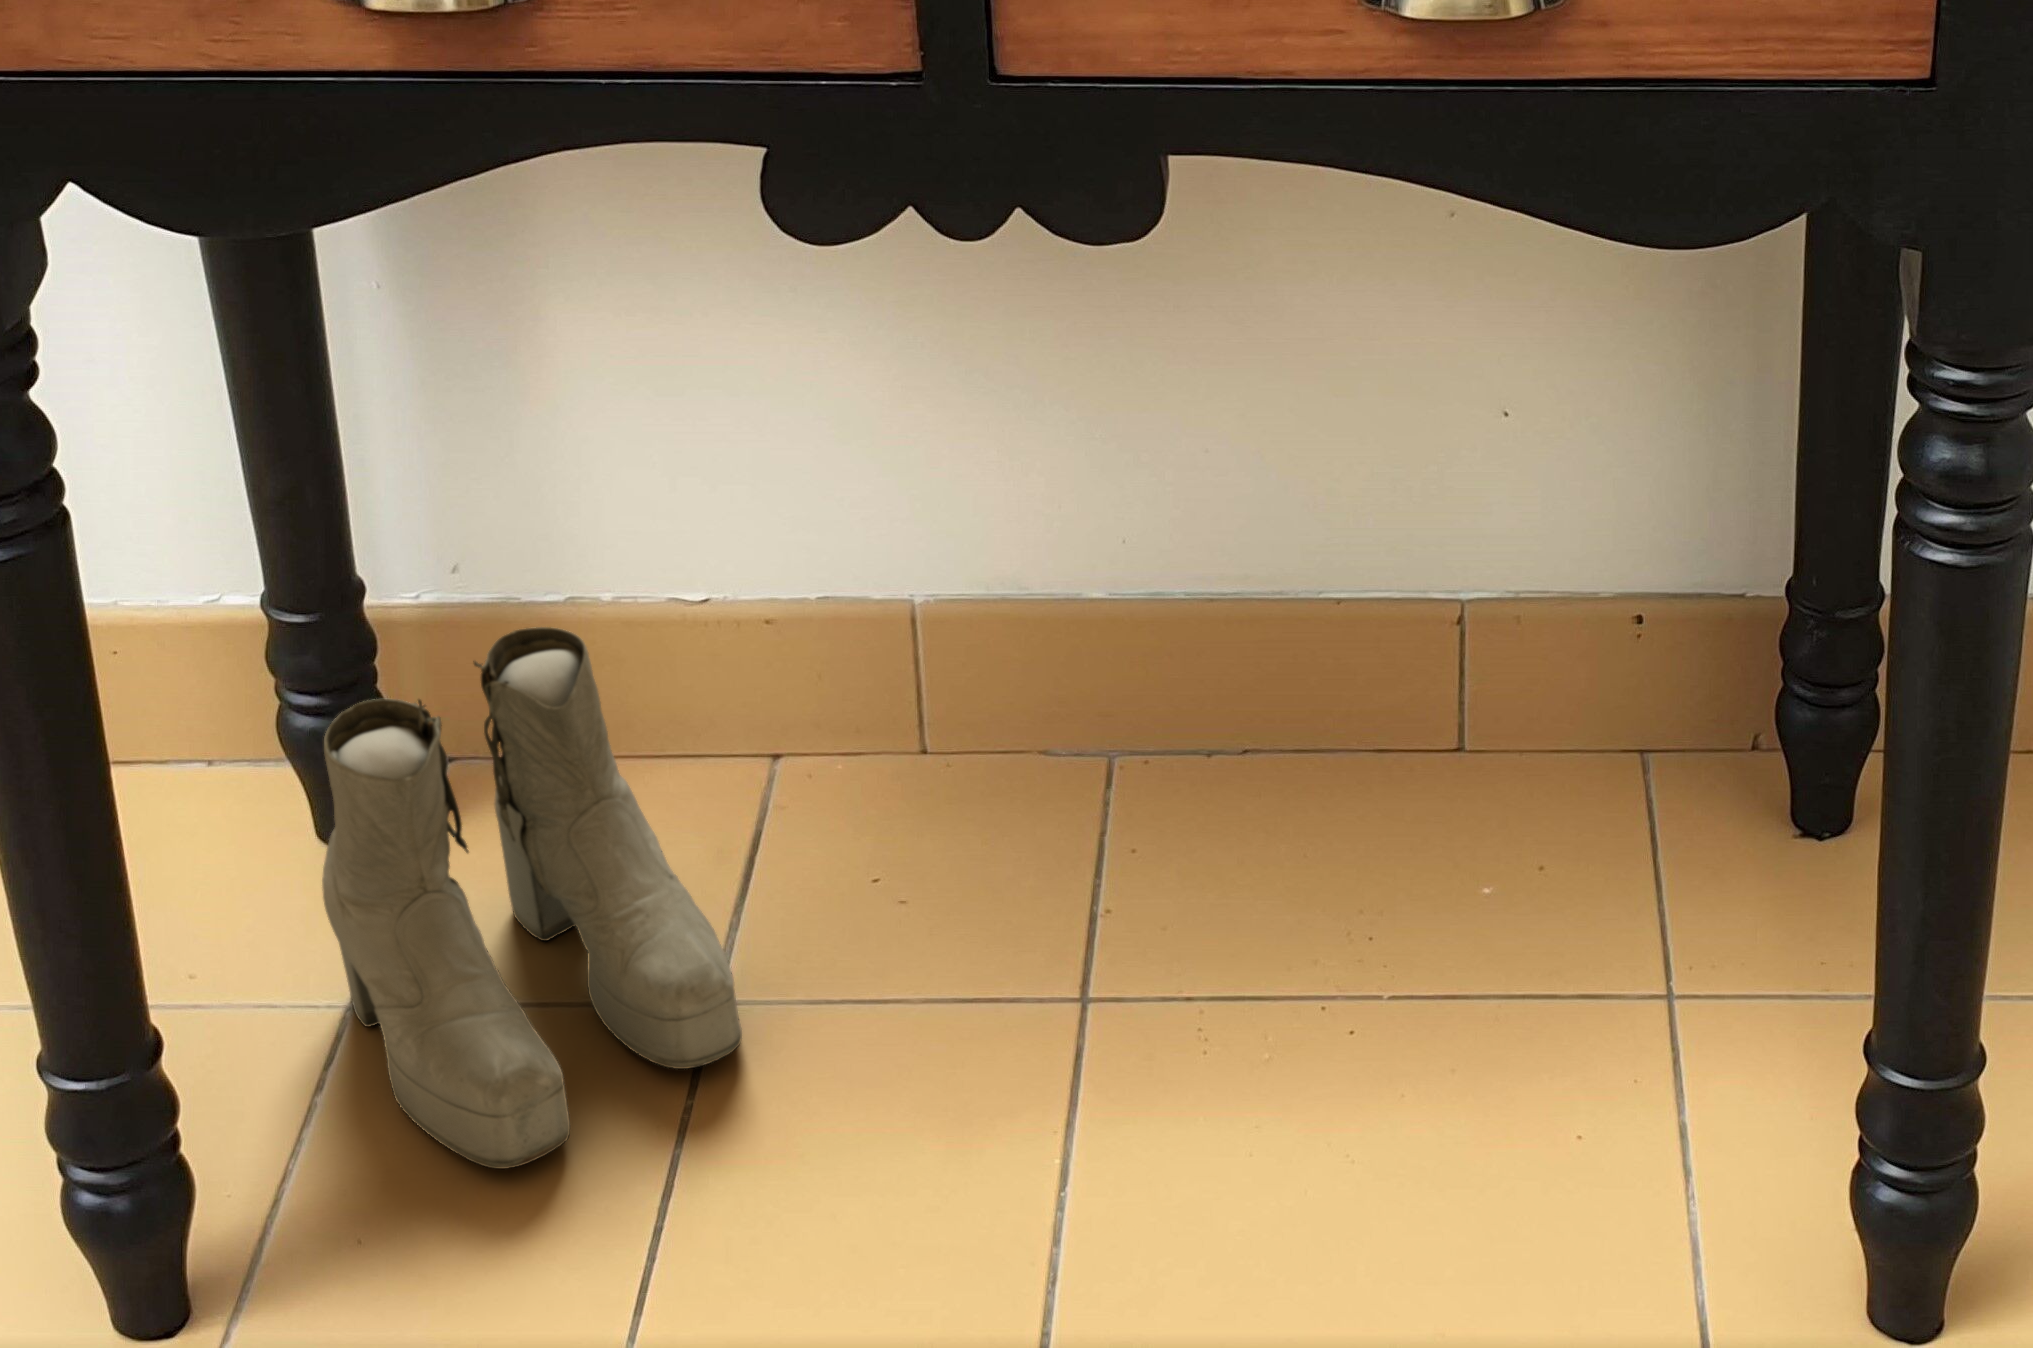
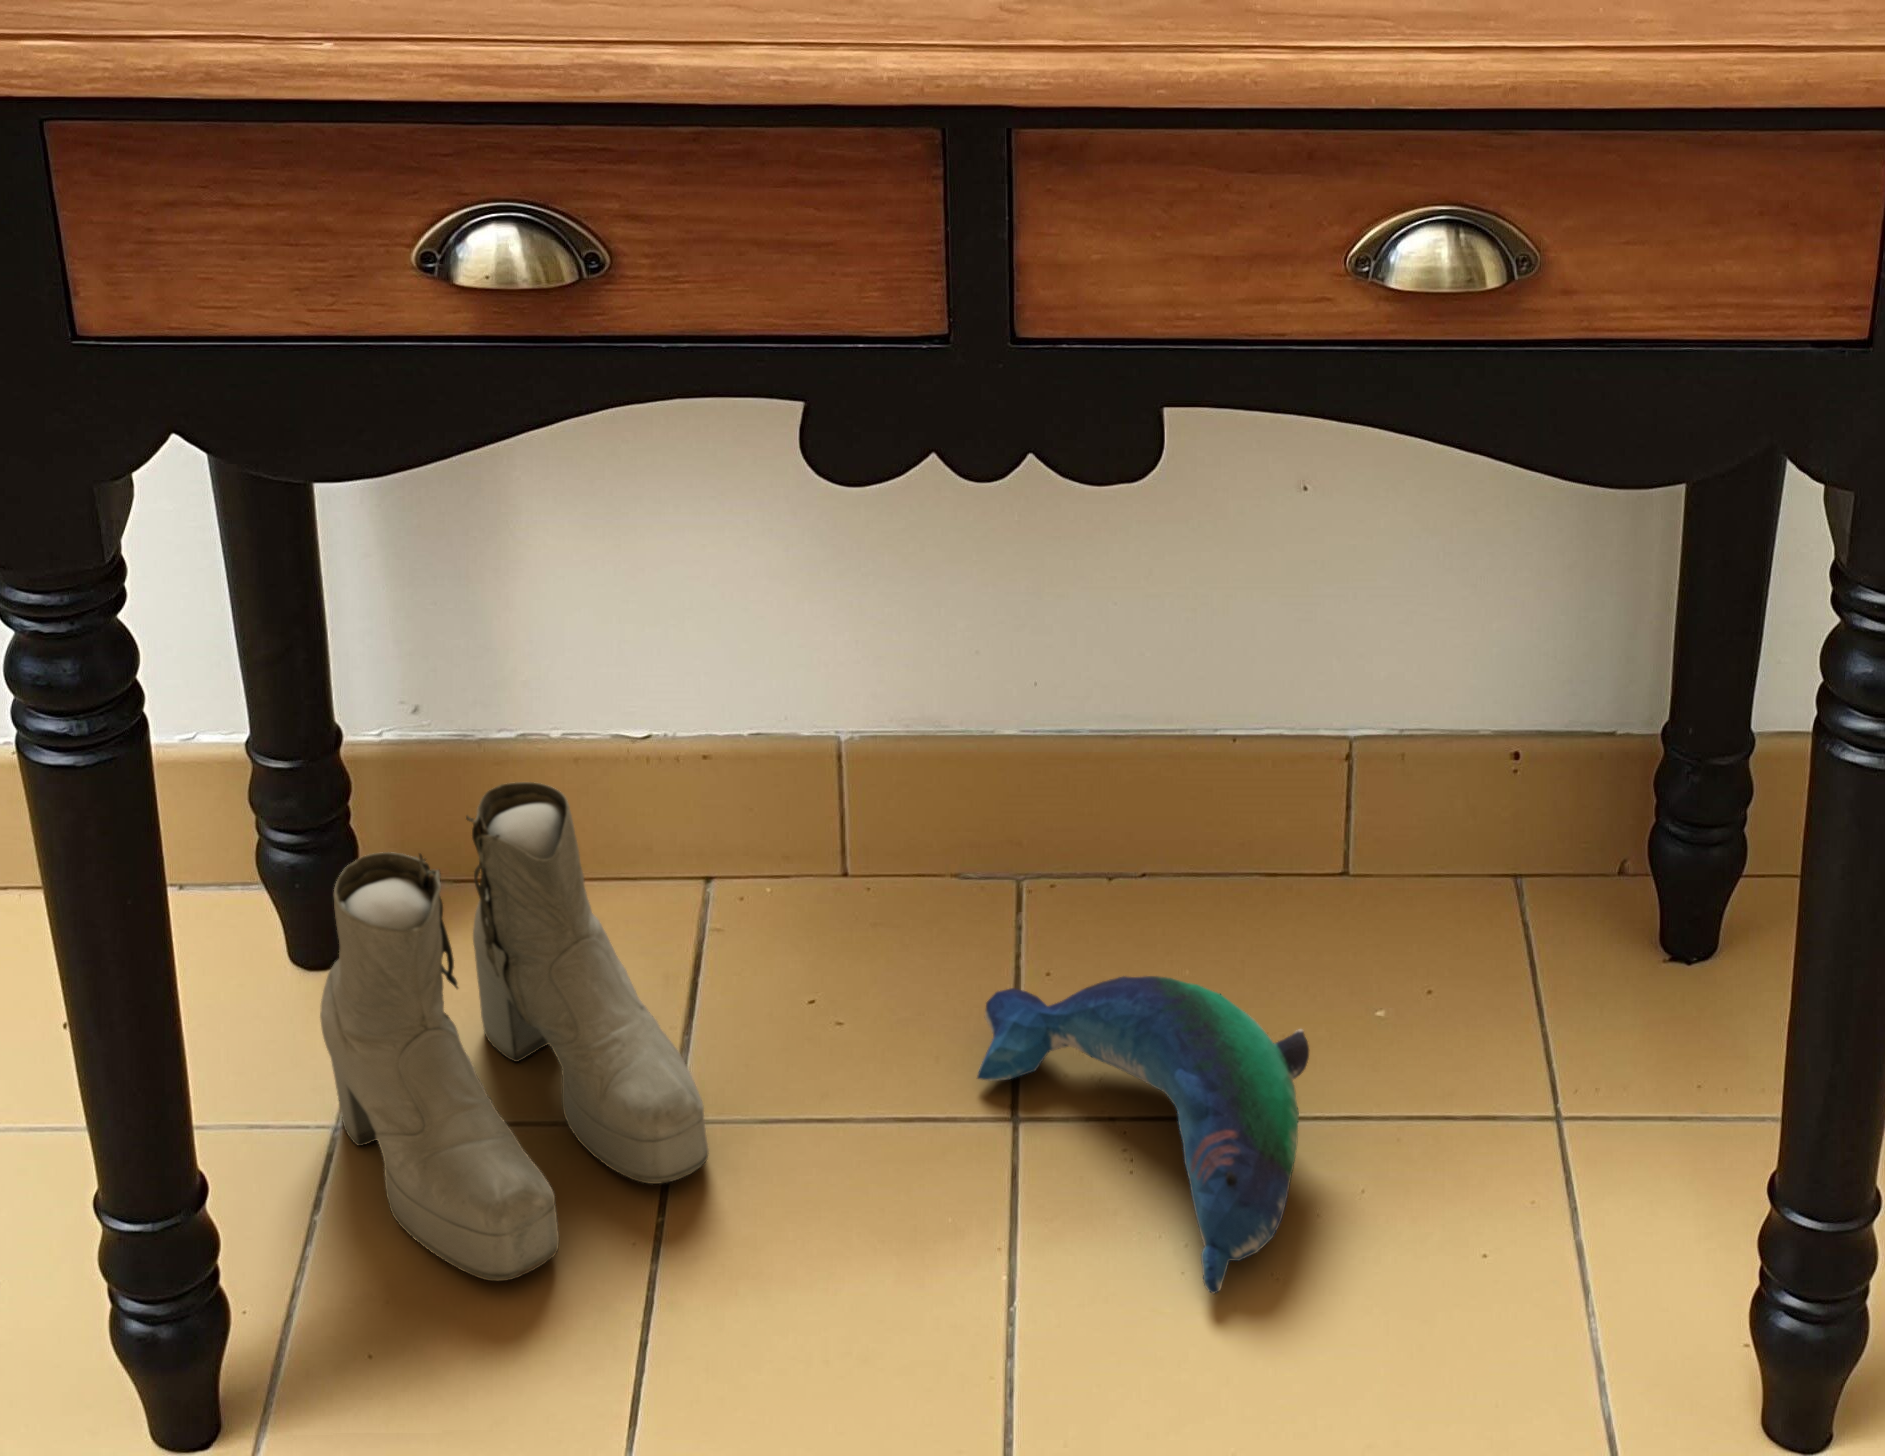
plush toy: none [1046,847,1415,1195] -> present [977,976,1309,1293]

